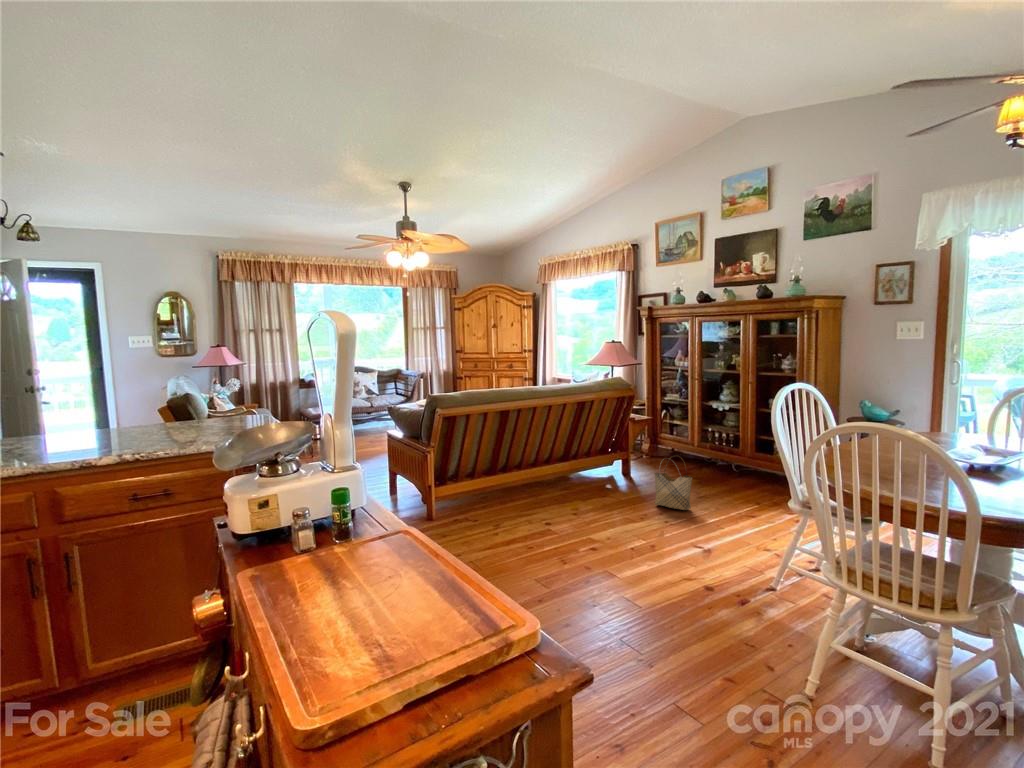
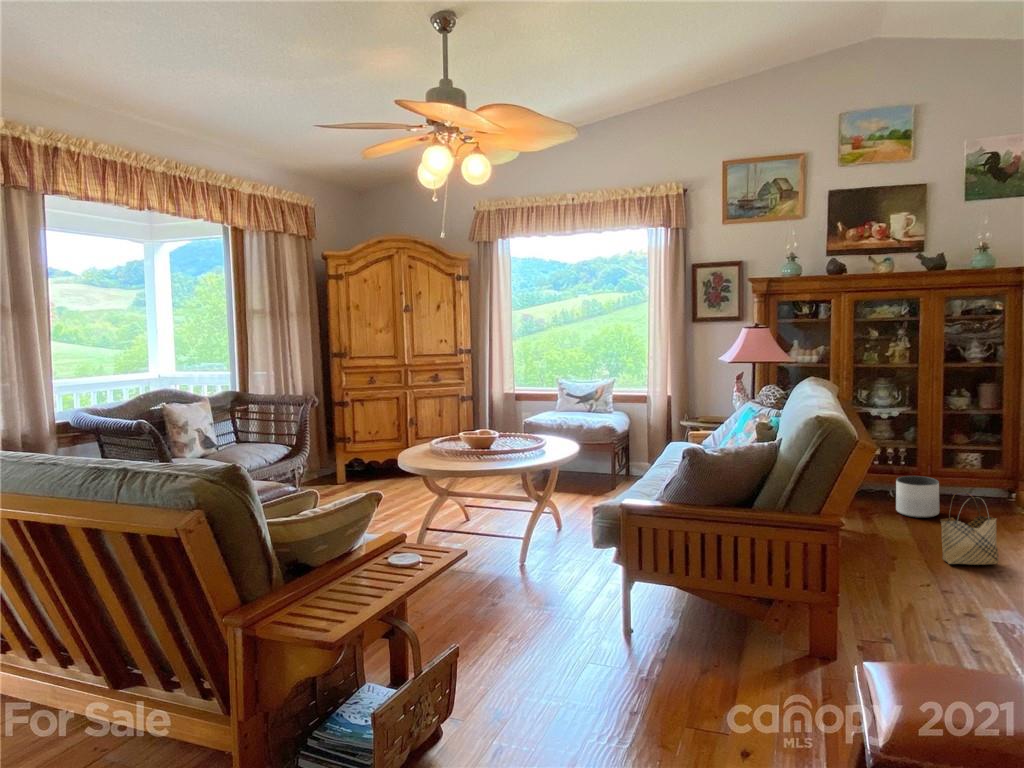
planter: none [707,453,738,484] -> present [896,476,939,518]

